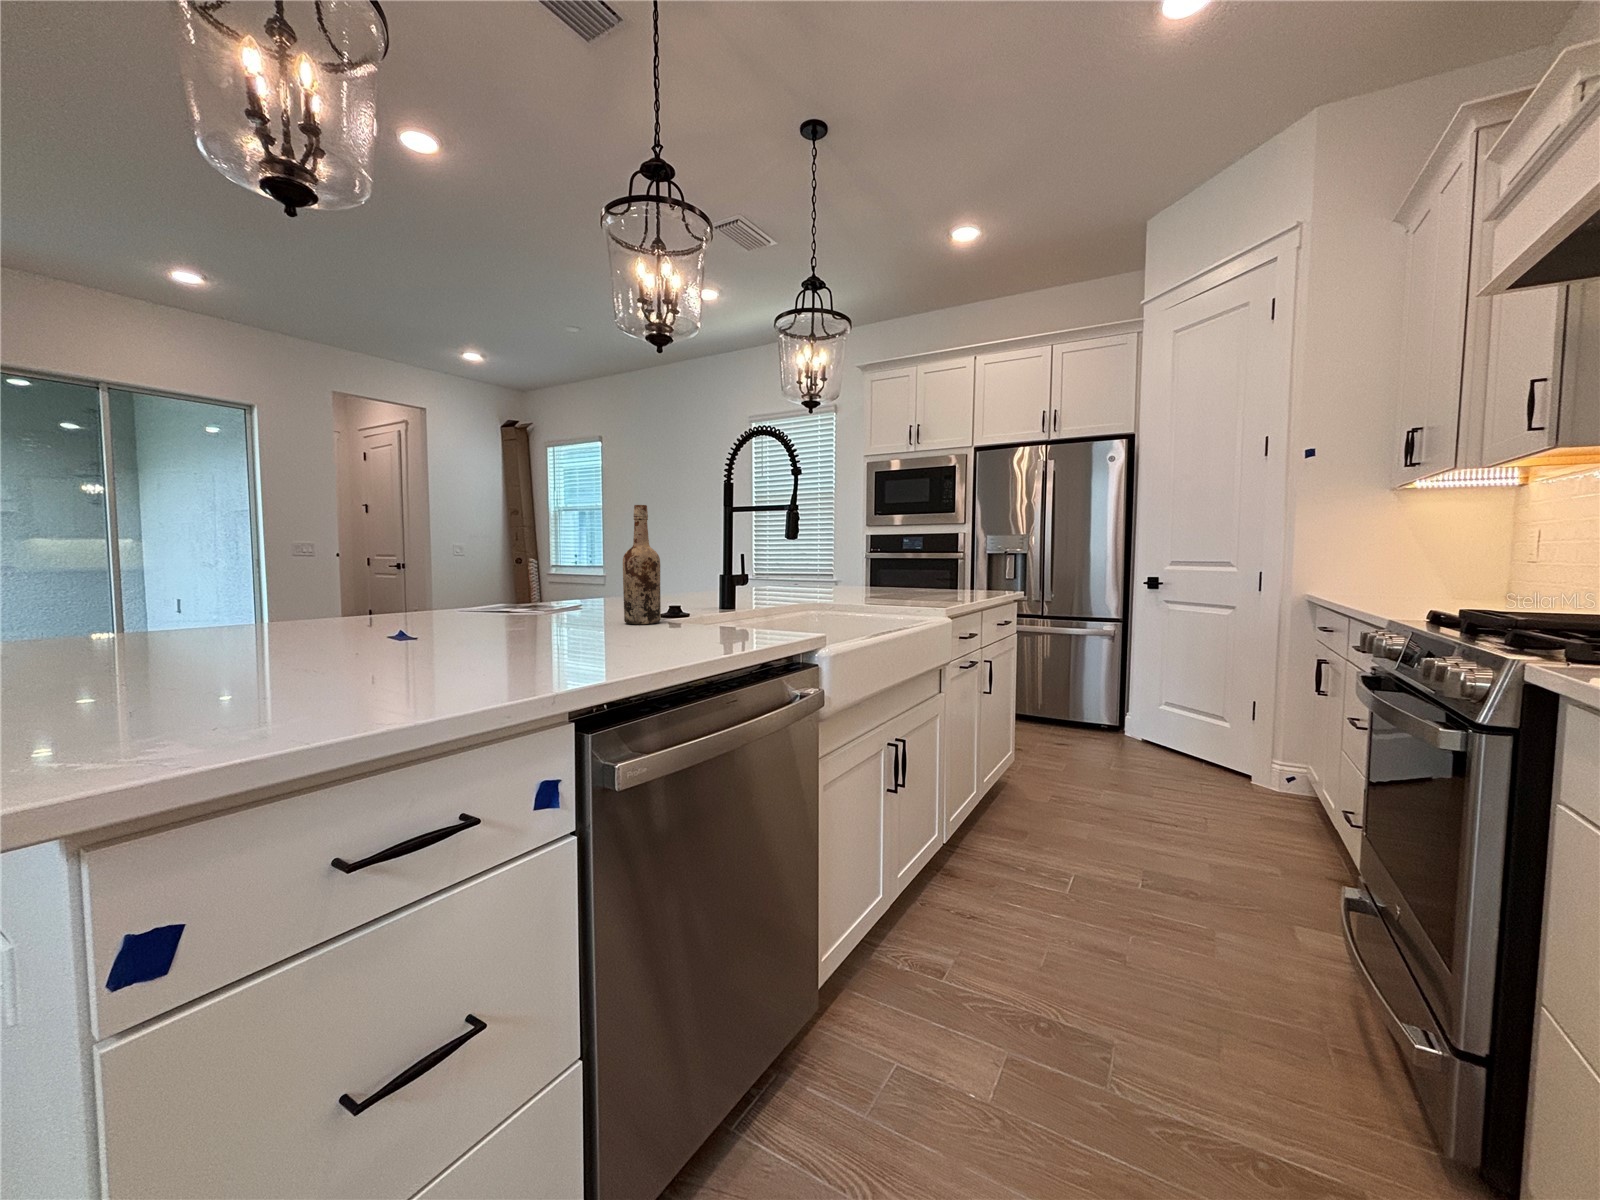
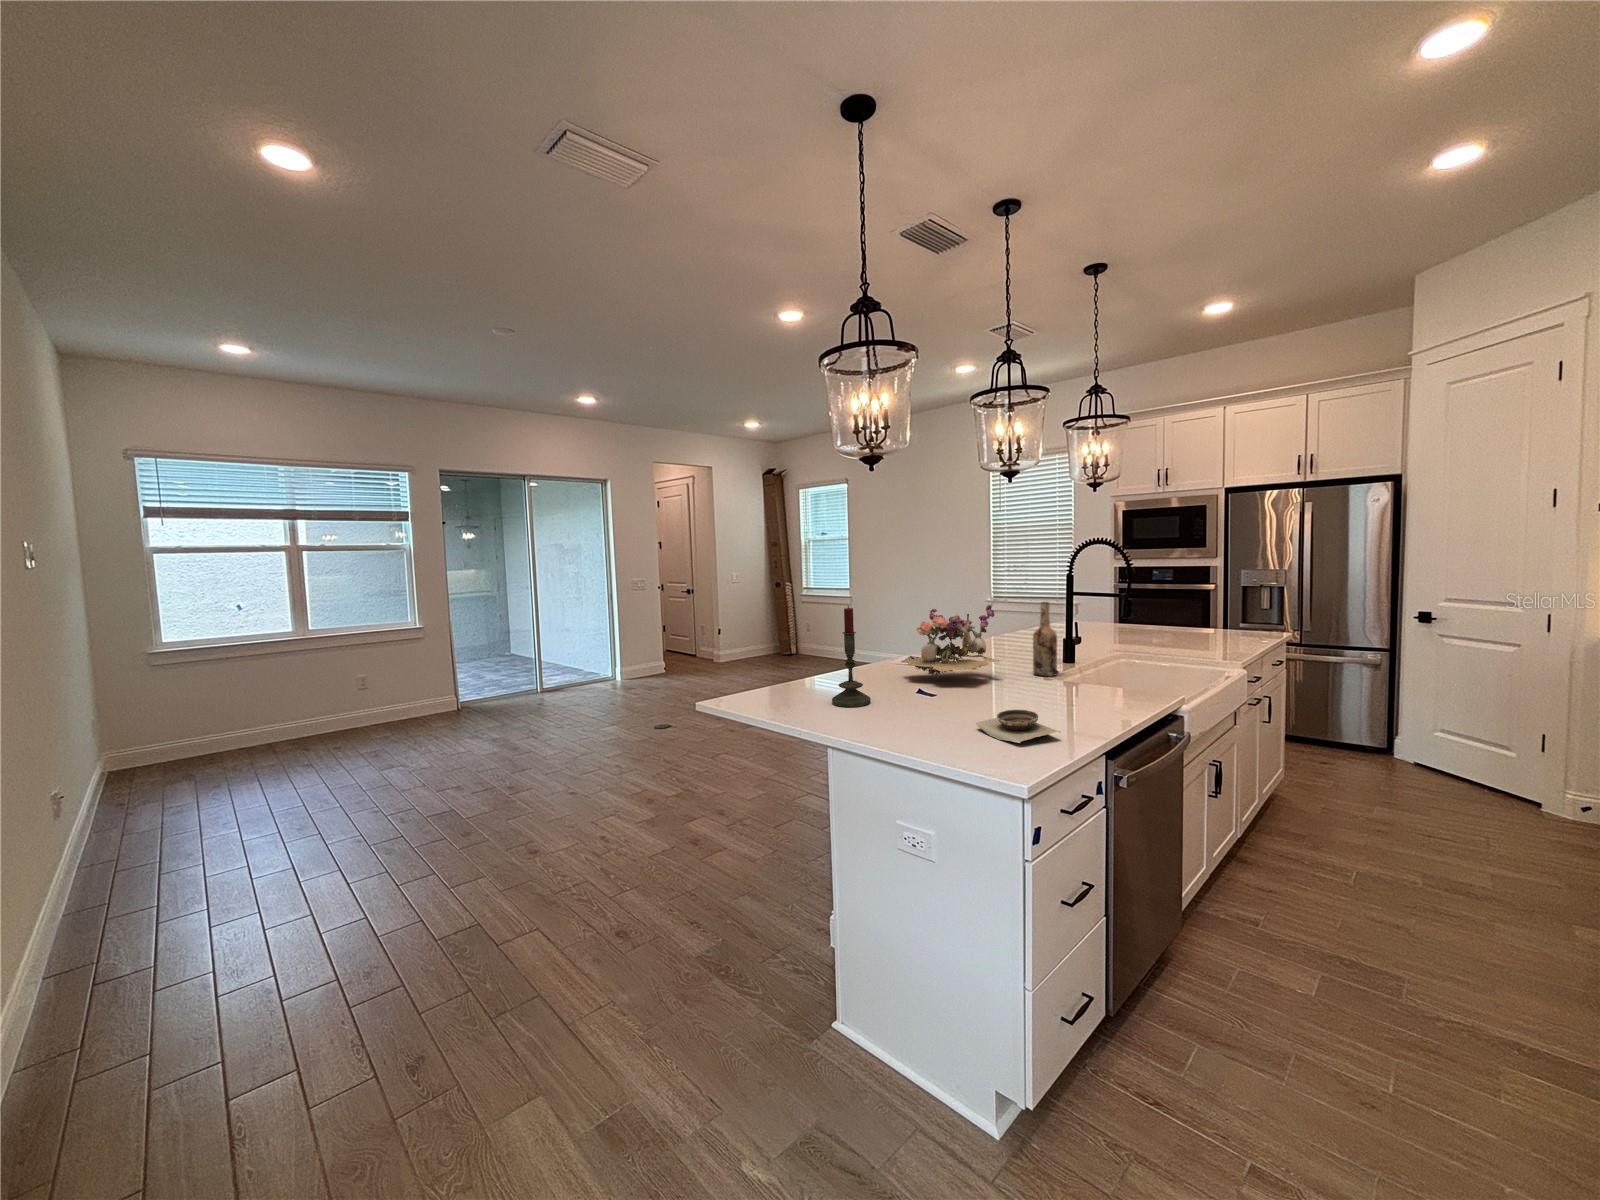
candle: none [70,450,190,667] -> present [832,606,871,707]
flower arrangement: none [380,503,557,628] -> present [903,603,1000,677]
bowl: none [189,650,374,726] -> present [976,710,1060,743]

